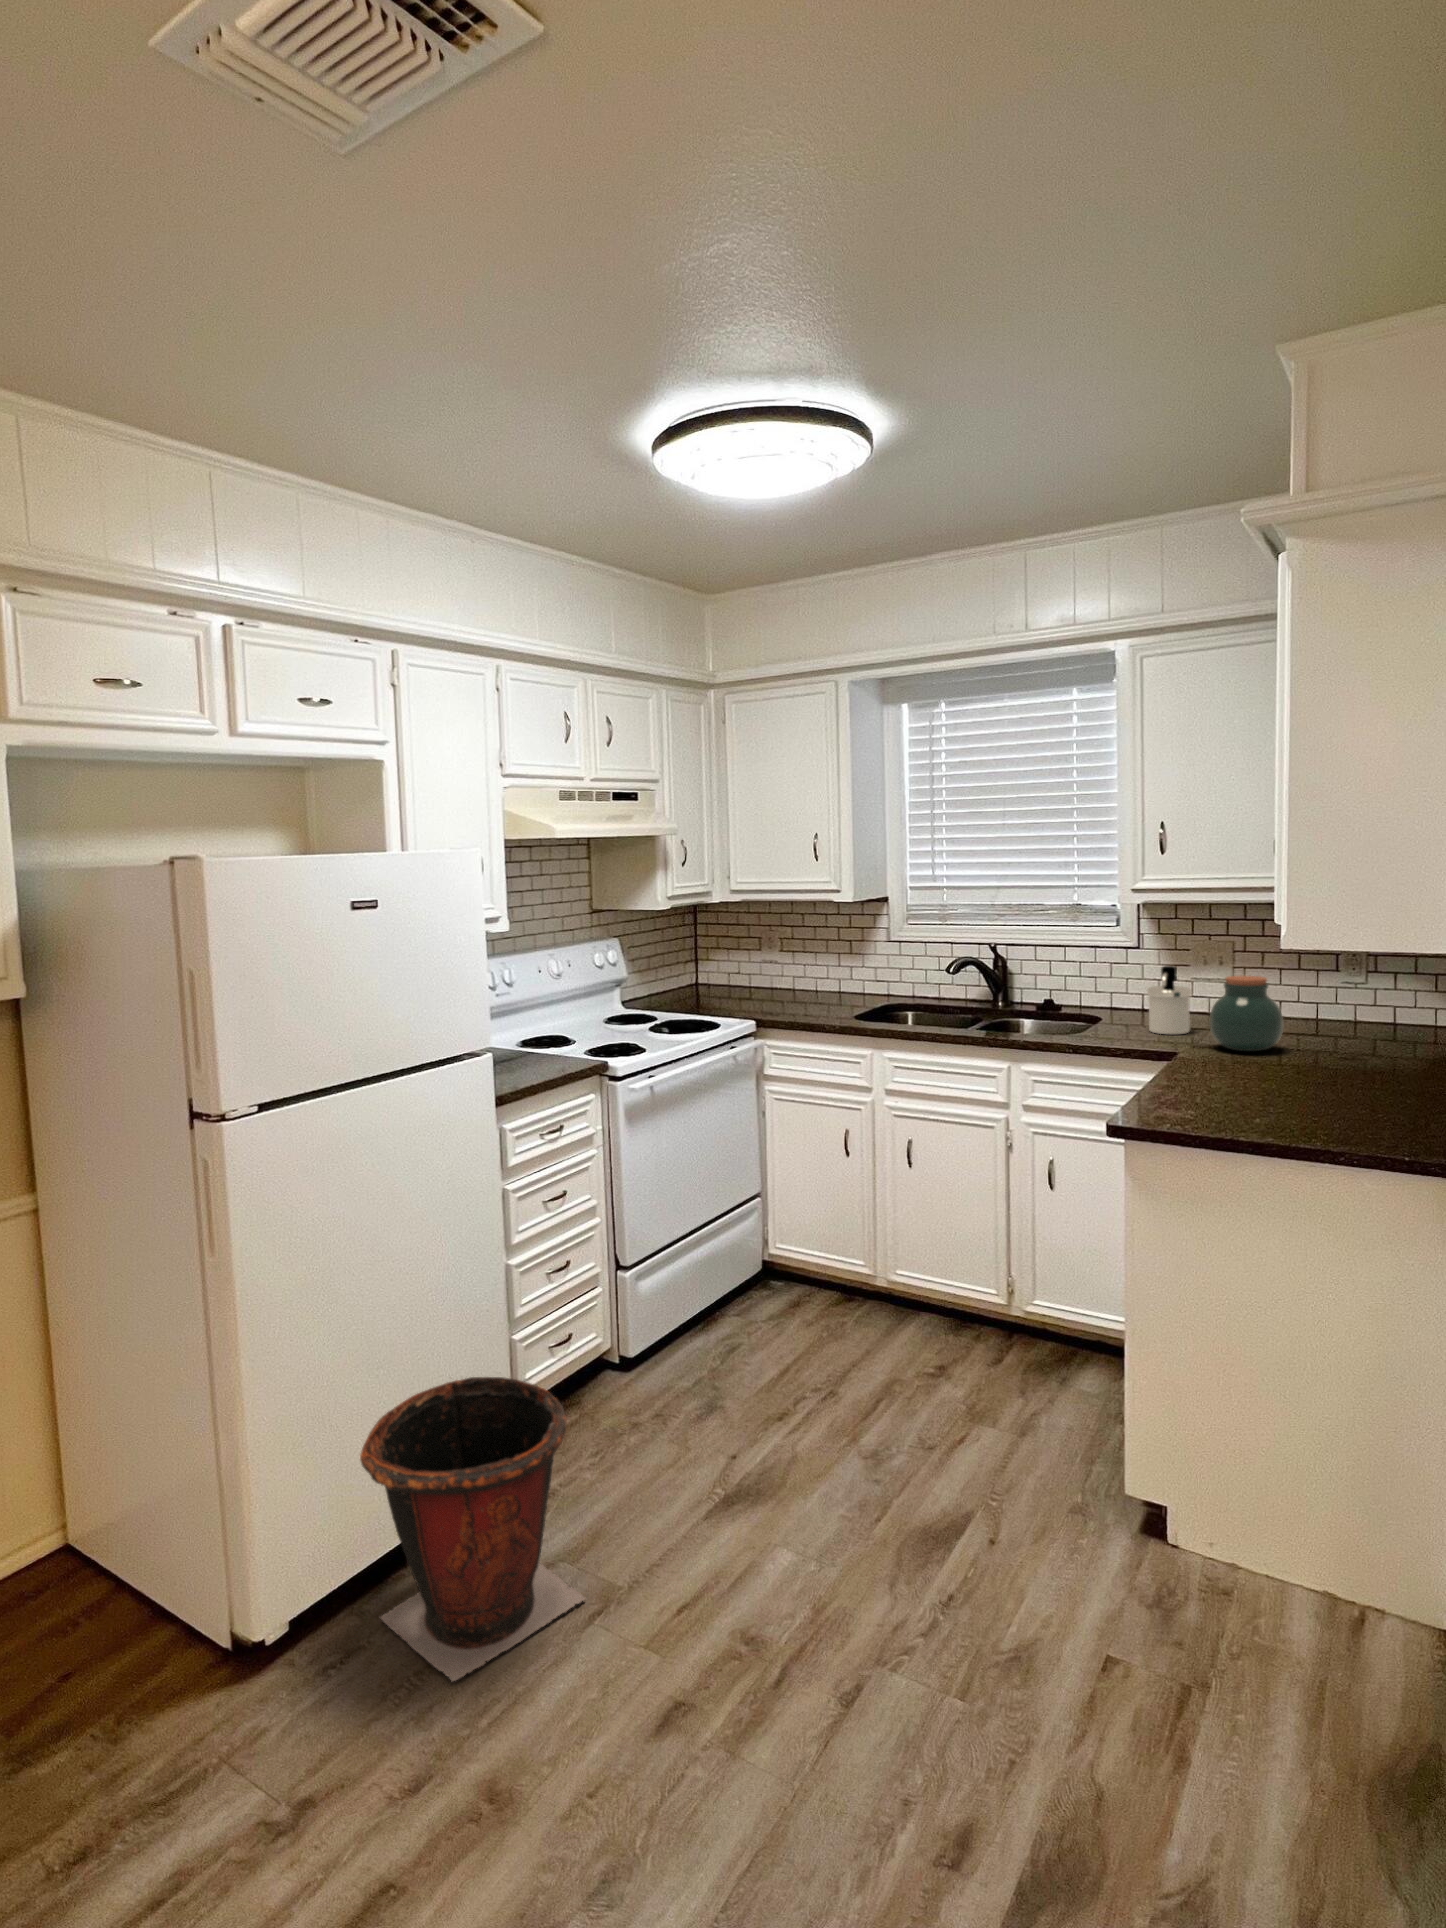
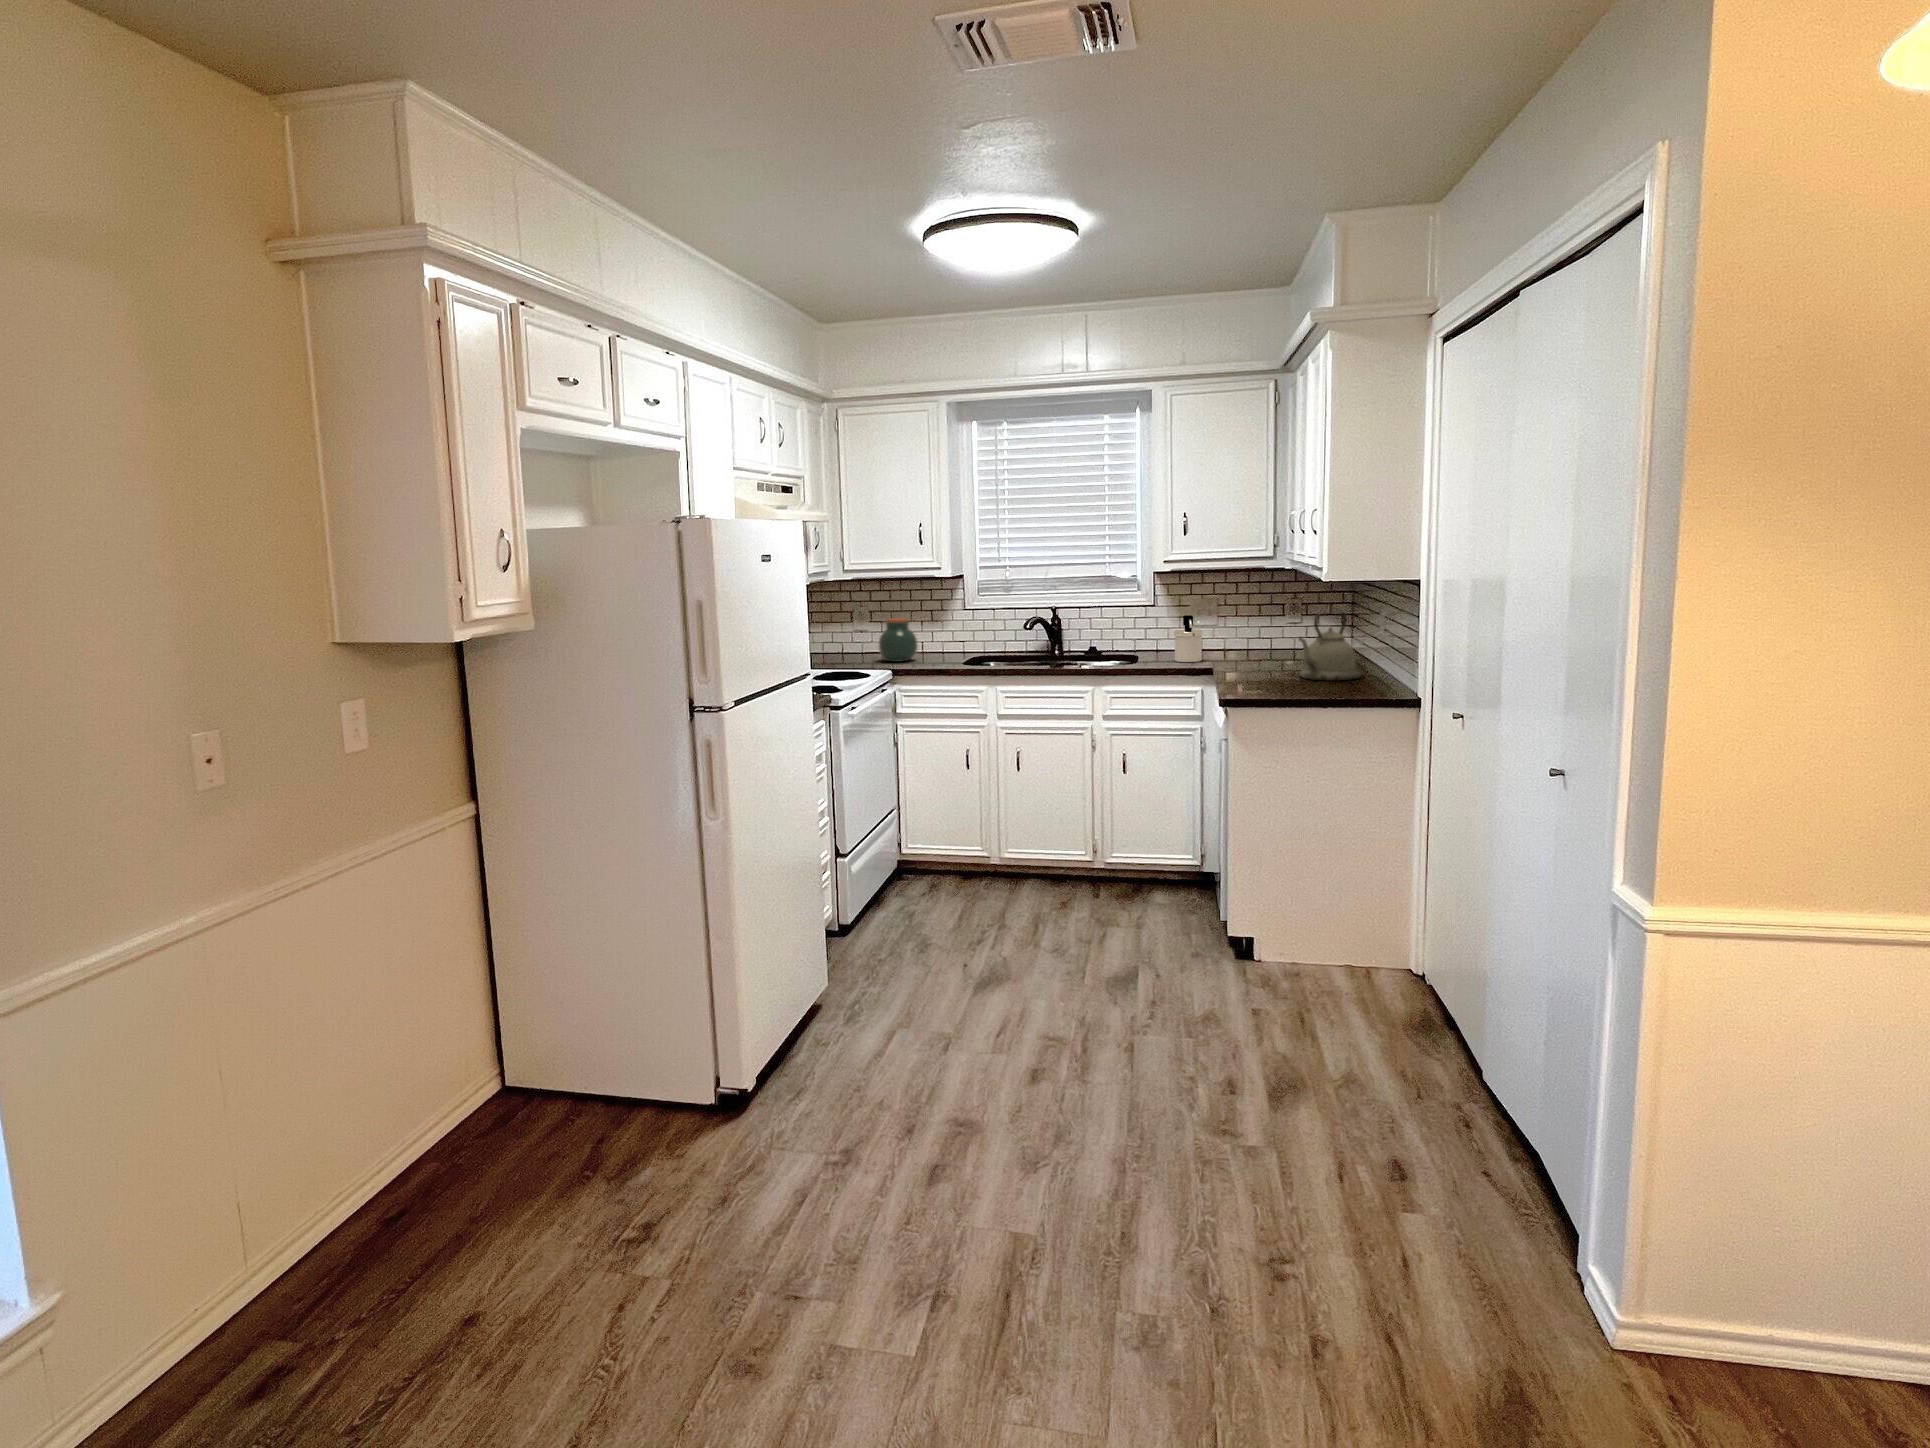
jar: present [1210,976,1283,1051] -> present [879,618,917,662]
kettle: none [1286,980,1407,1096] -> present [1299,611,1360,680]
waste bin: present [360,1377,585,1682] -> none [794,896,934,1091]

